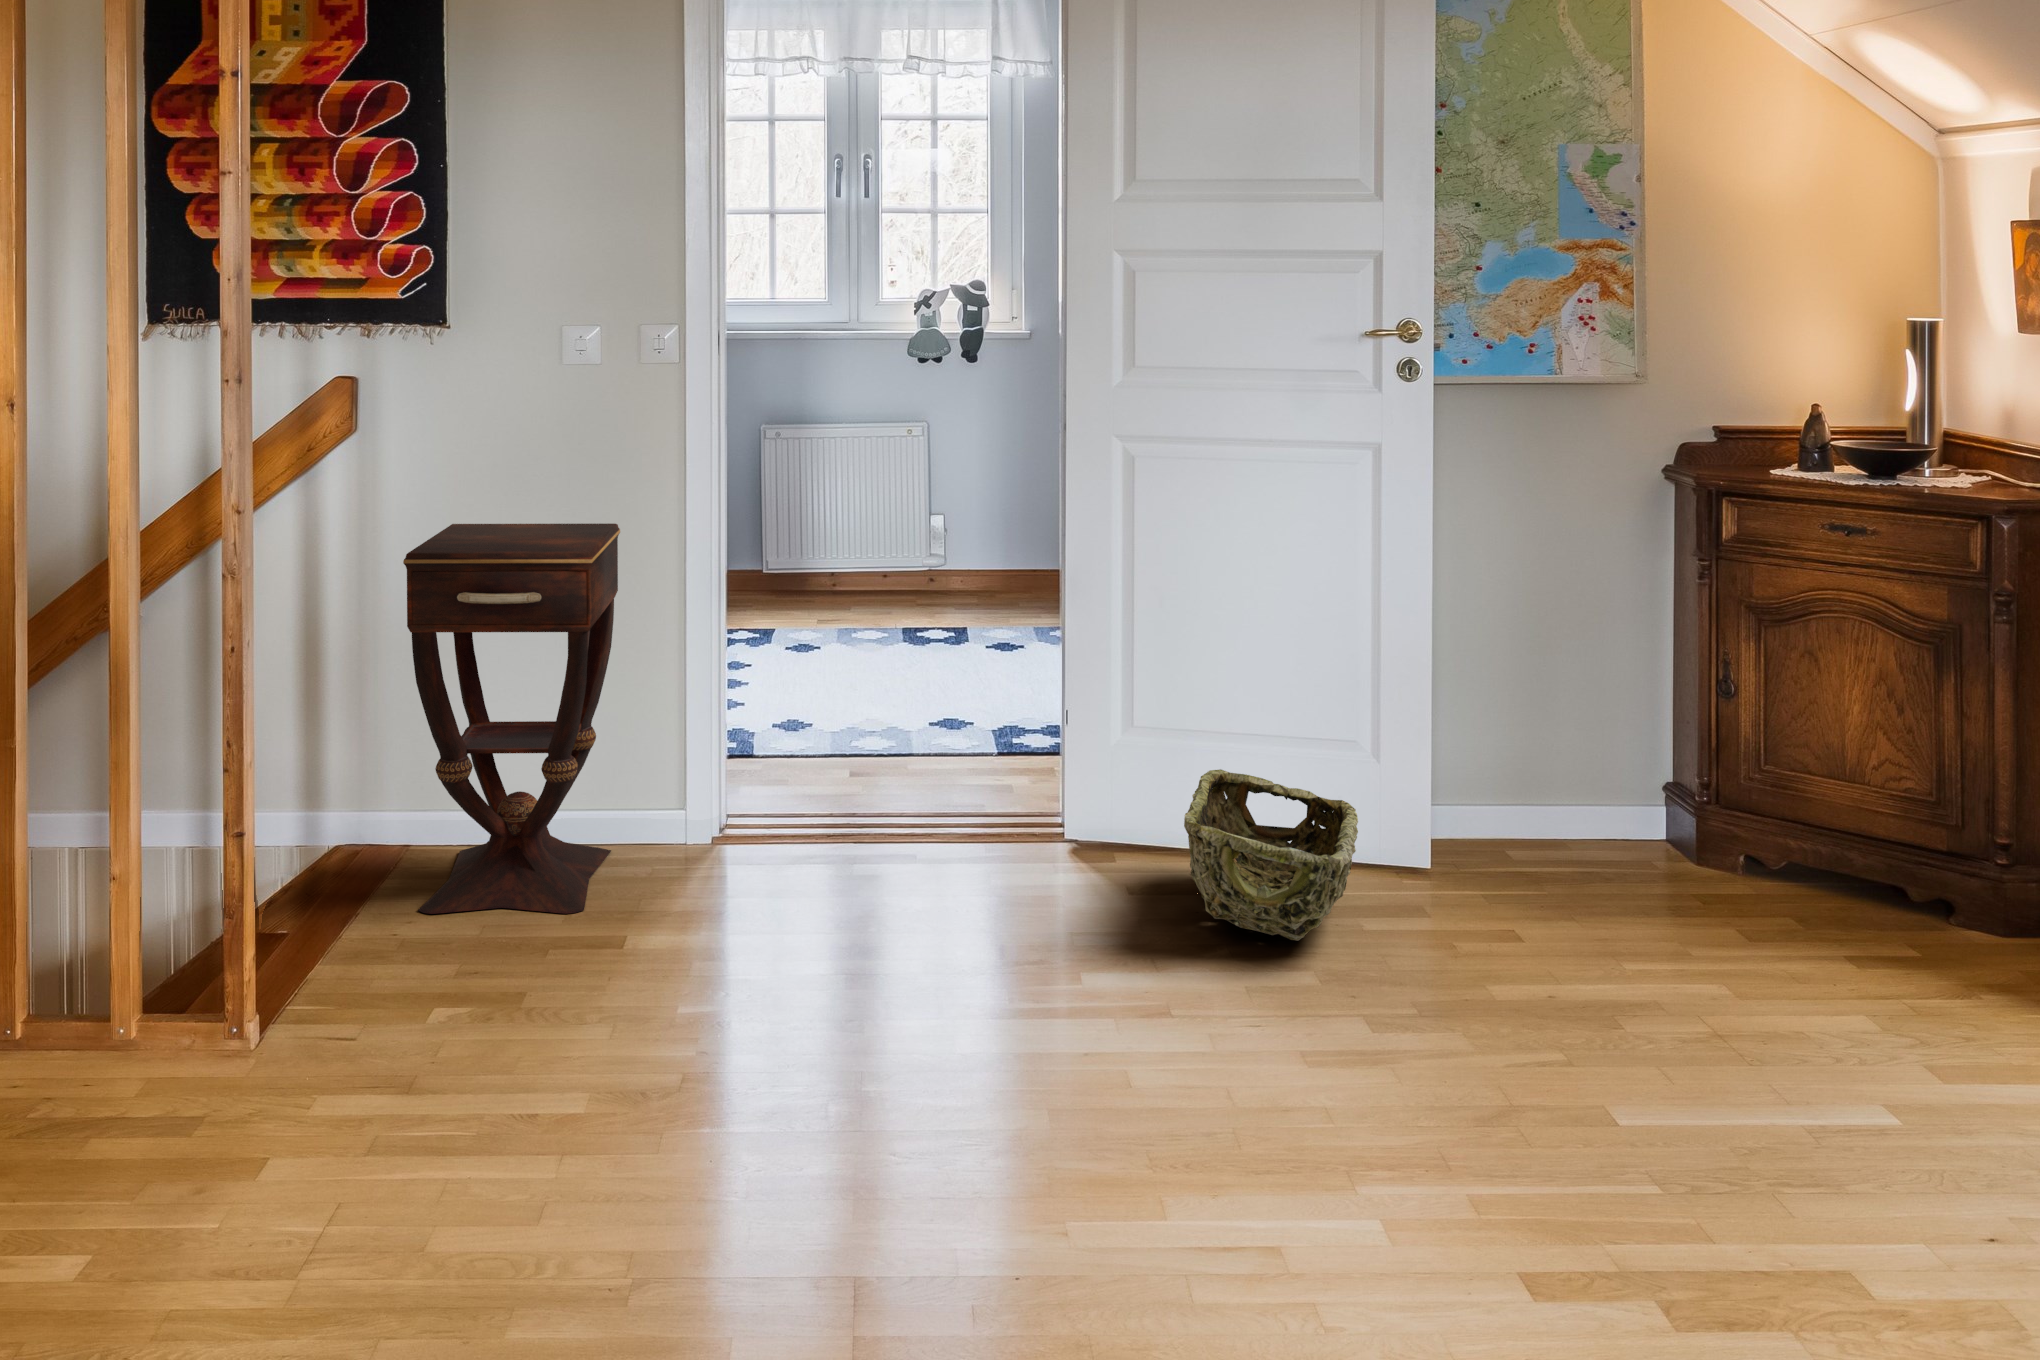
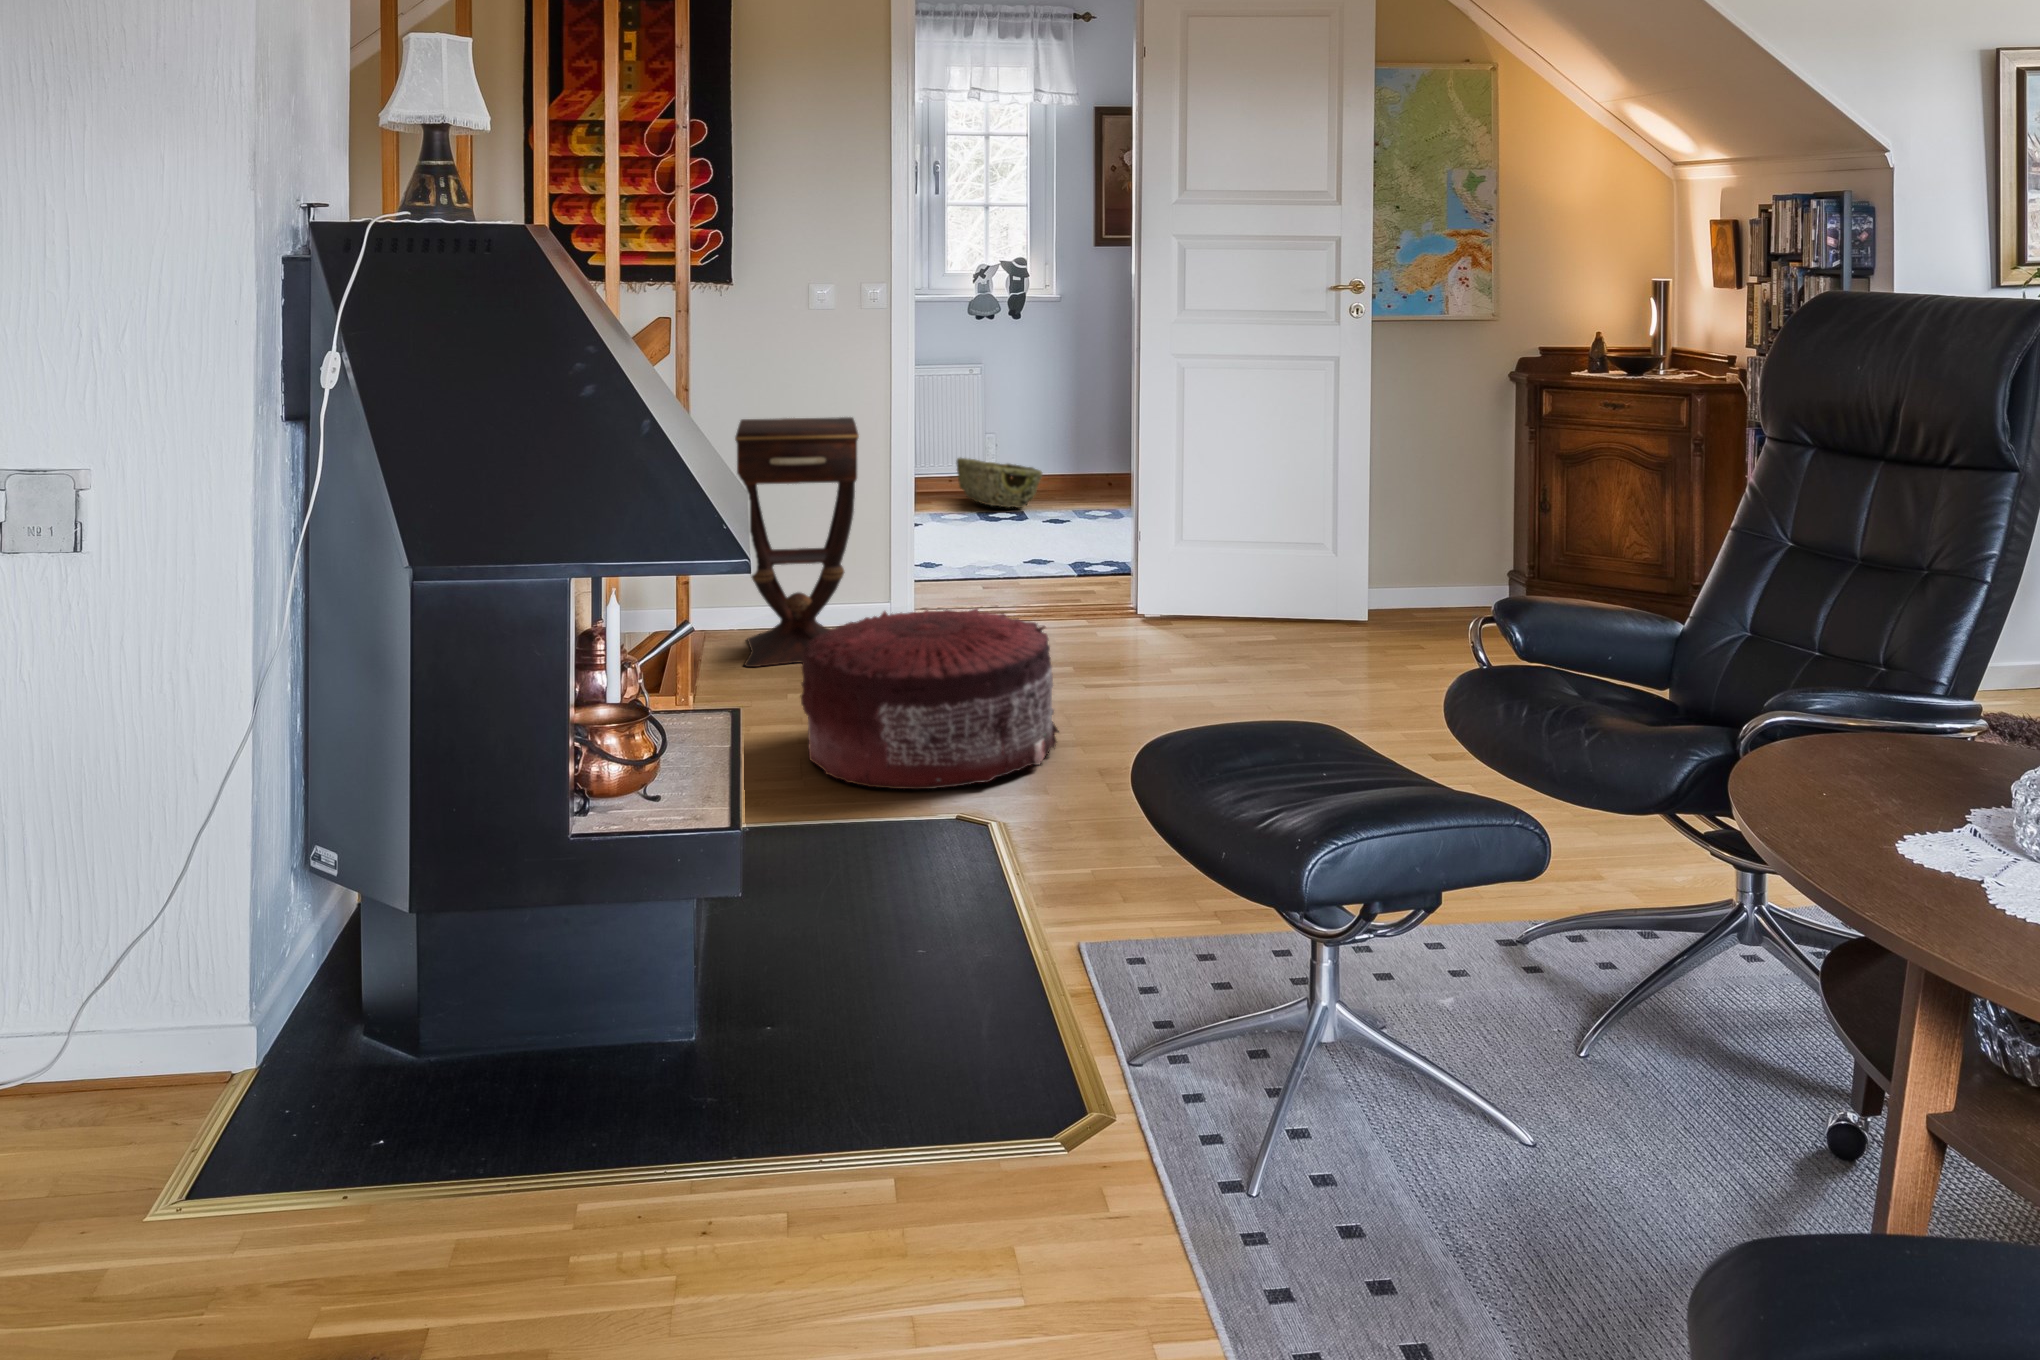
woven basket: present [1184,769,1358,941] -> present [957,458,1042,508]
pouf: none [347,877,819,1267] -> present [801,608,1059,789]

